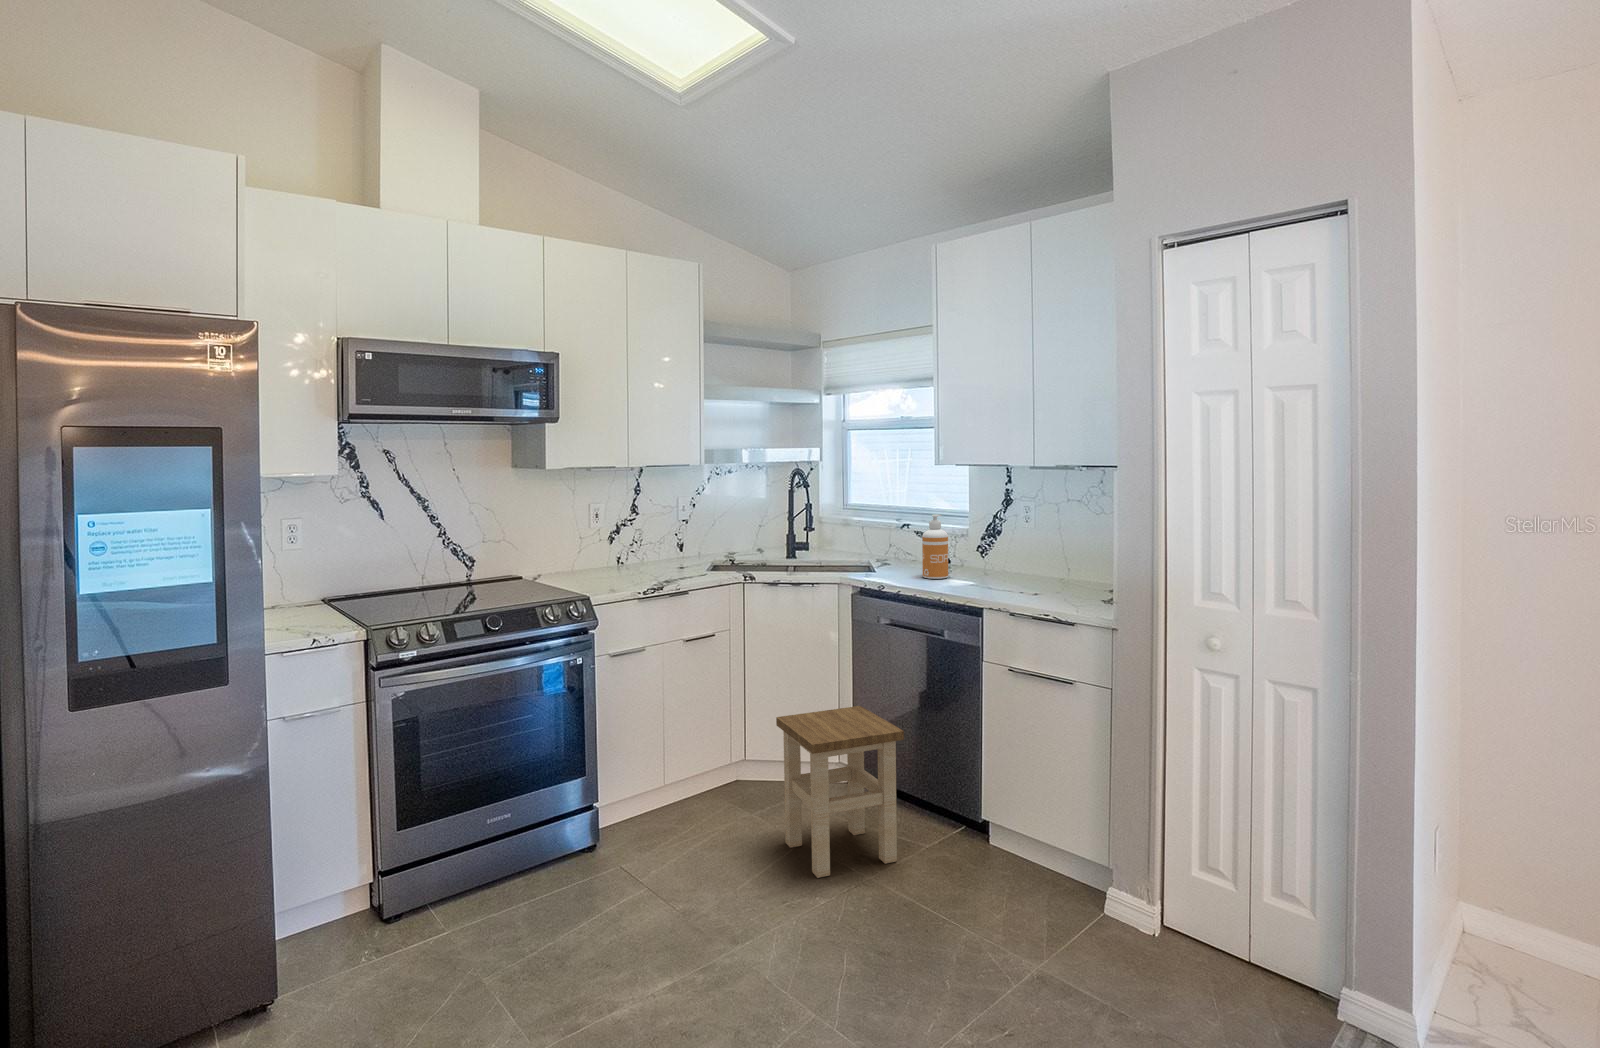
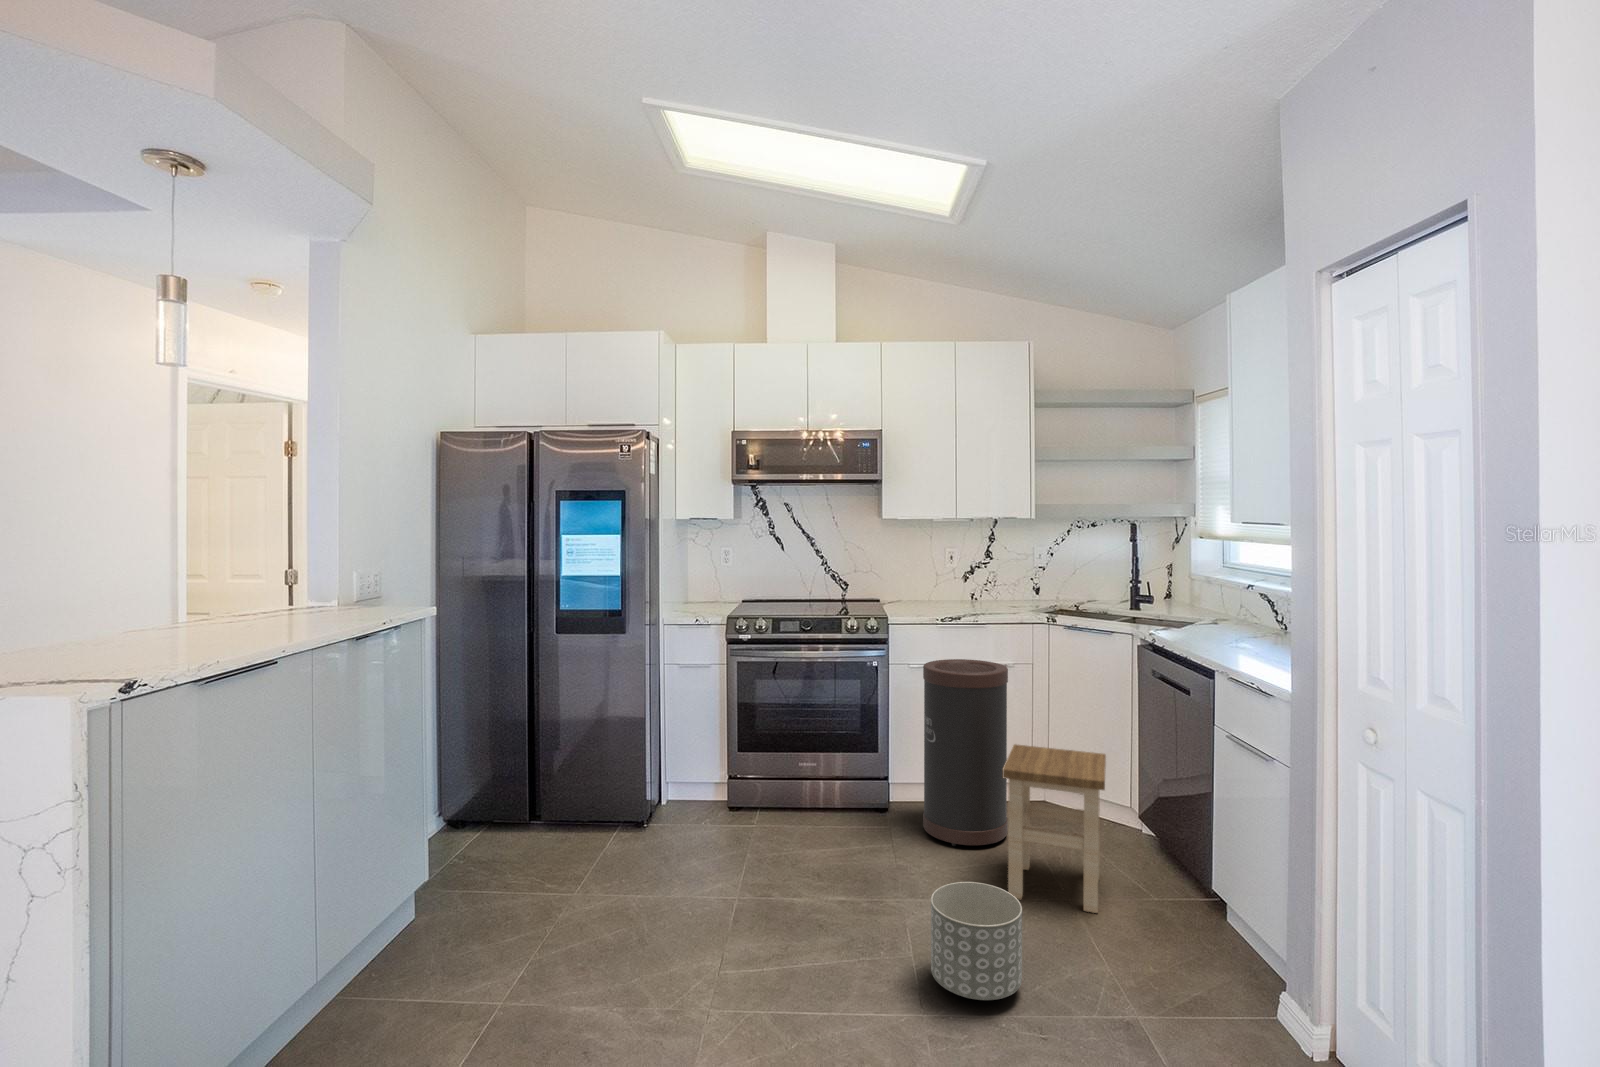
soap dispenser: present [922,514,948,579] -> none [1215,571,1246,641]
trash can: none [650,633,751,849] -> present [923,659,1008,846]
planter: none [843,864,939,986] -> present [931,882,1022,1000]

